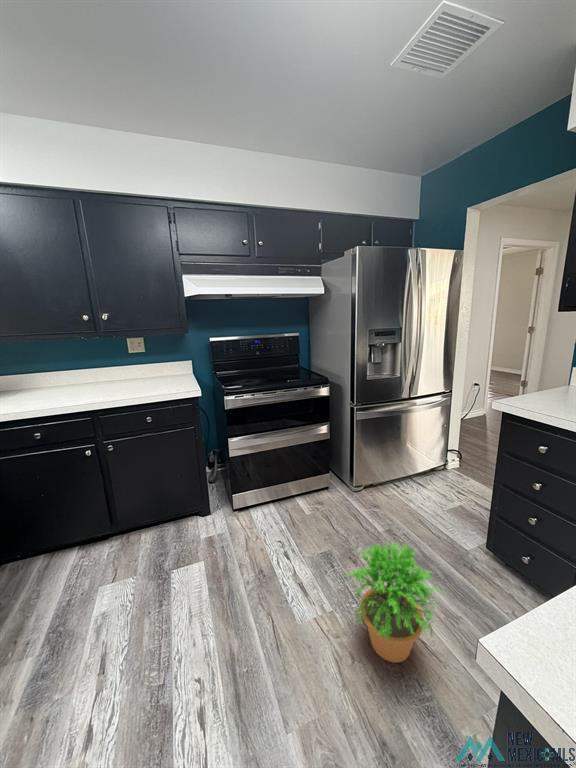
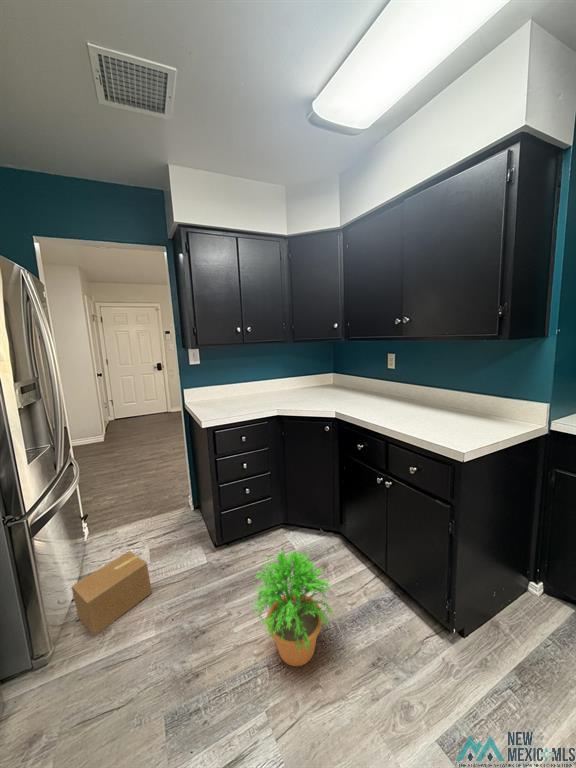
cardboard box: none [374,470,427,520] -> present [72,551,152,636]

